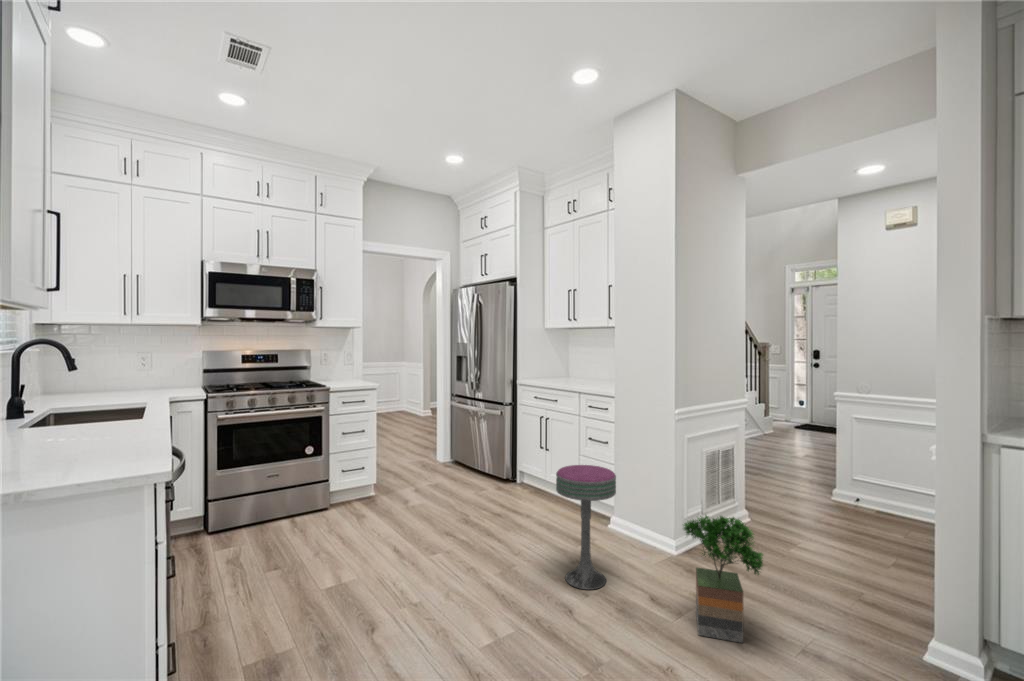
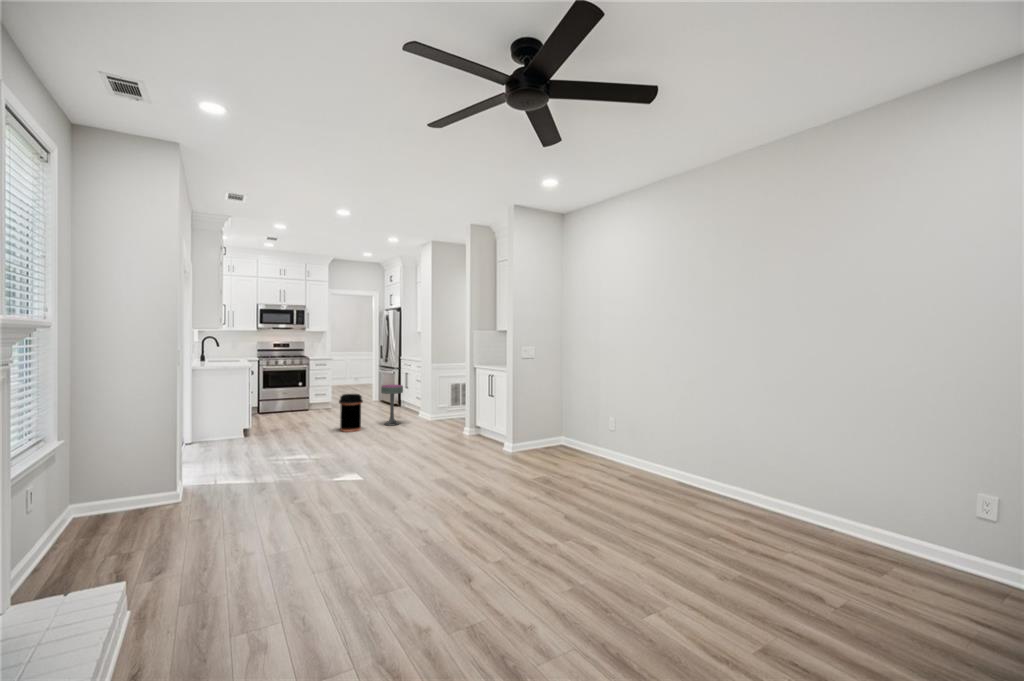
trash can: none [464,509,536,649] -> present [339,394,363,432]
potted tree: present [684,515,763,643] -> none [410,396,433,432]

